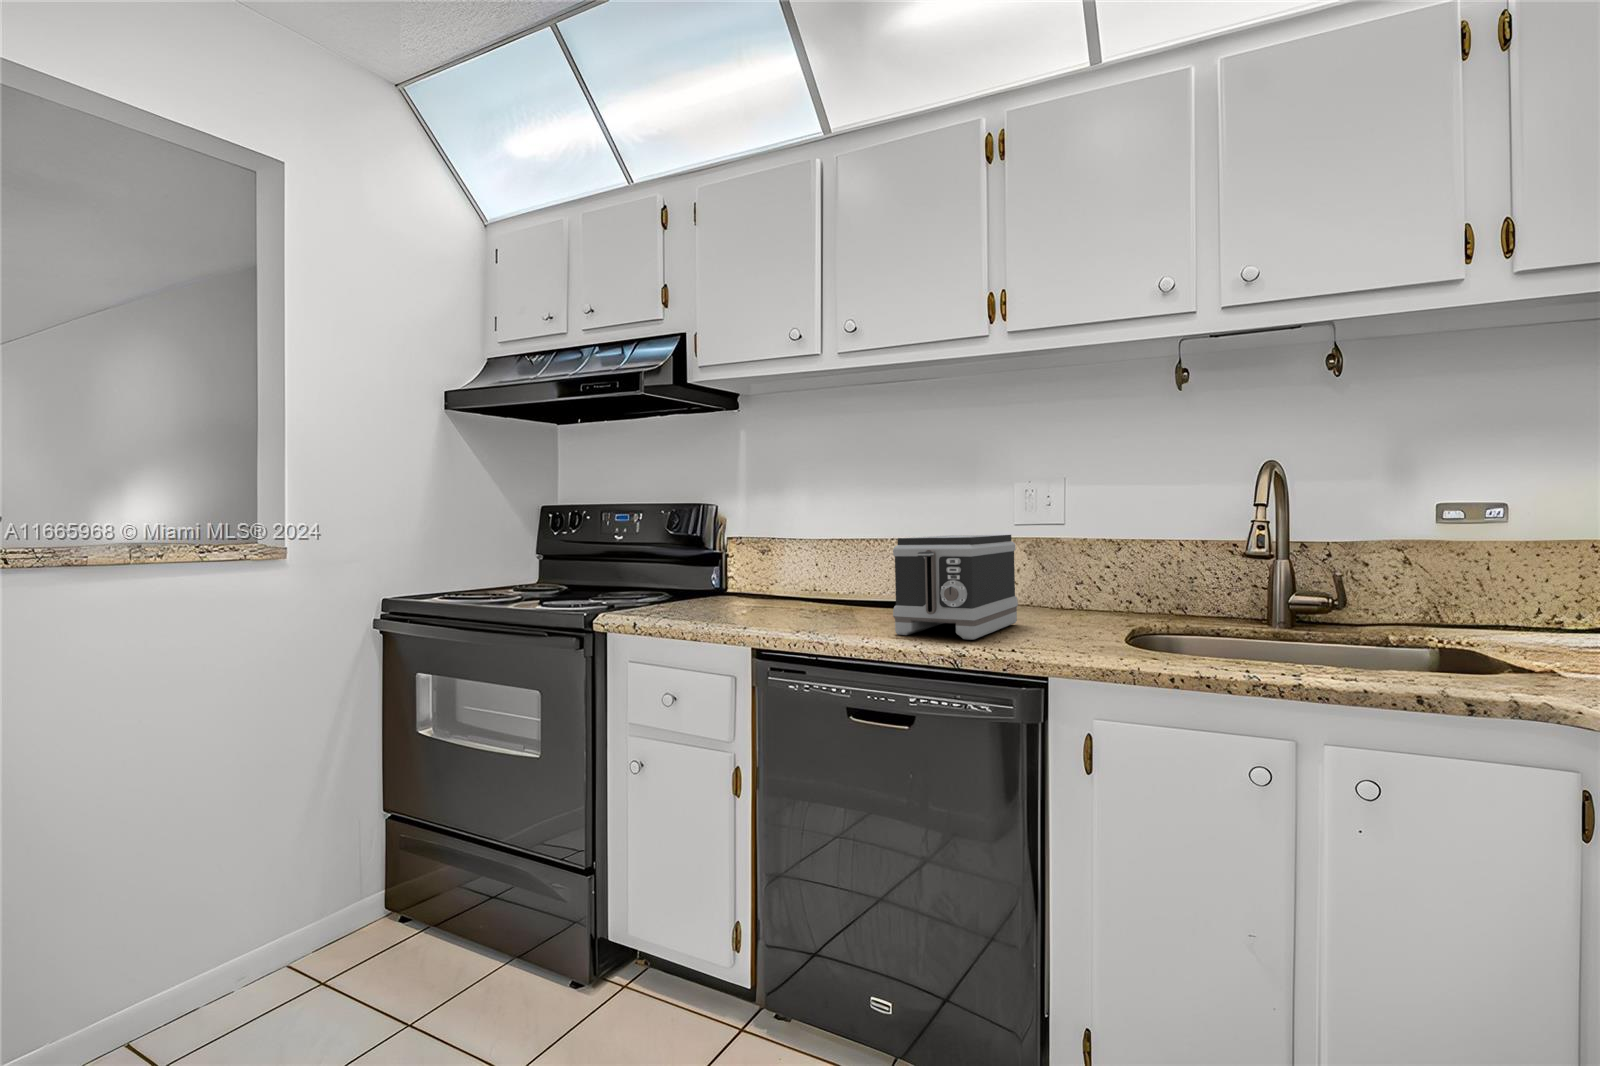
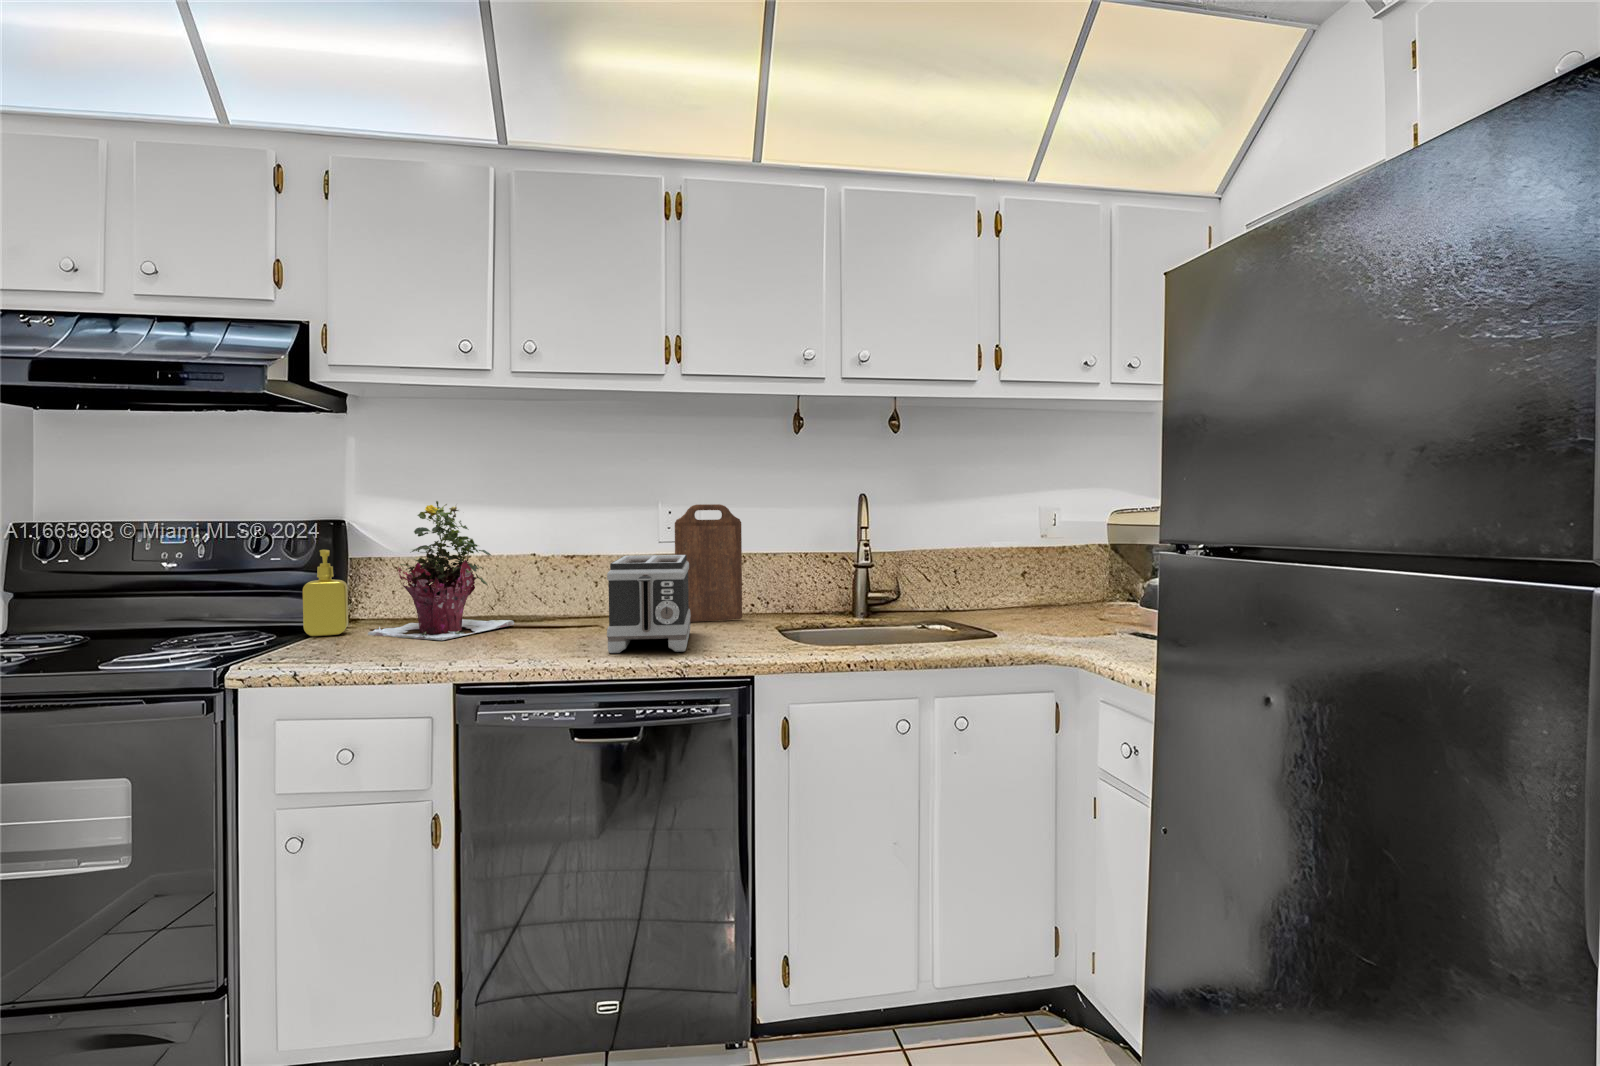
cutting board: none [1018,479,1104,616] -> present [675,504,742,622]
potted plant: none [738,487,859,612] -> present [368,501,514,640]
soap dispenser: none [694,531,729,603] -> present [303,550,348,636]

